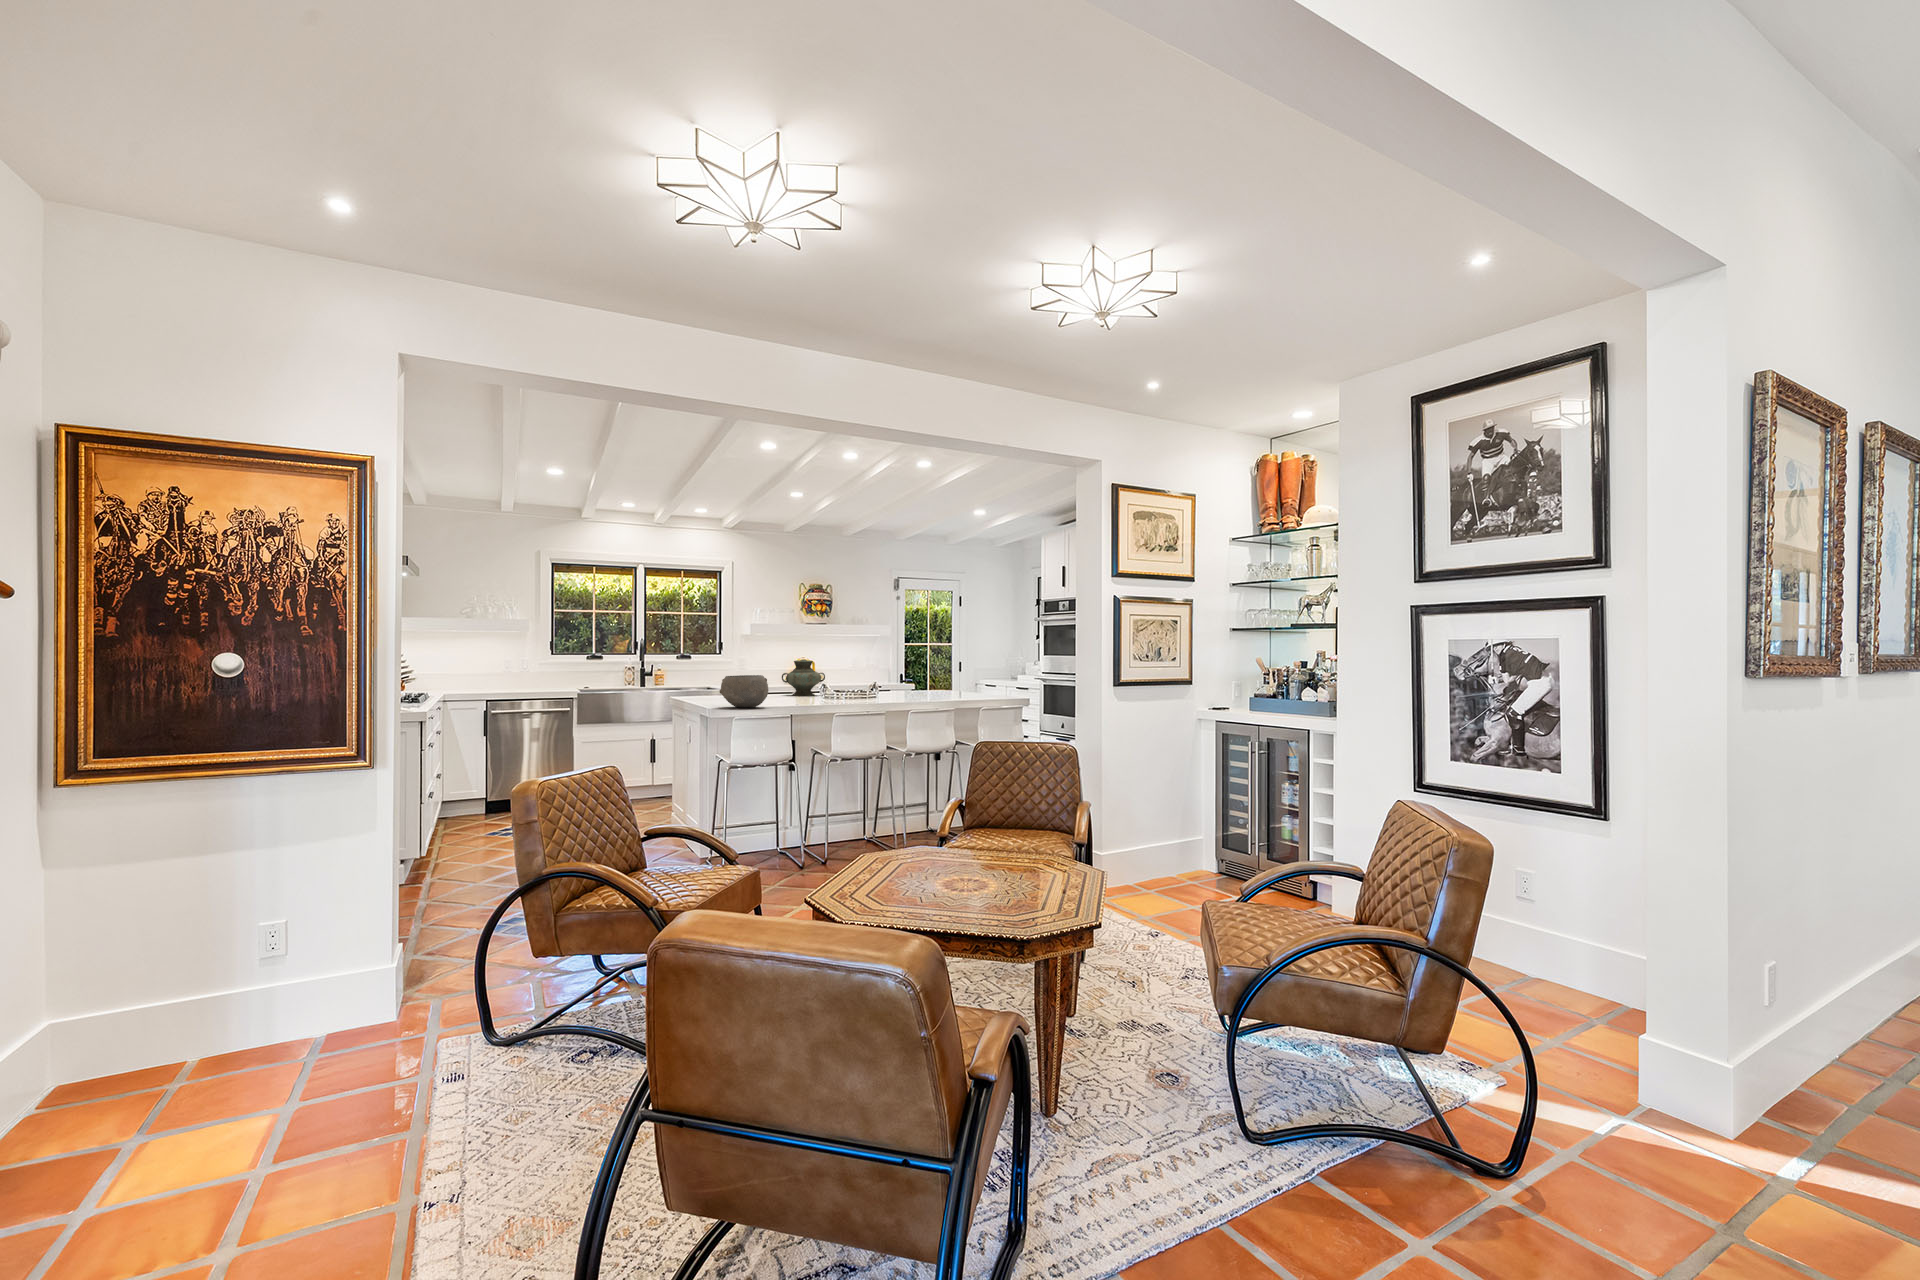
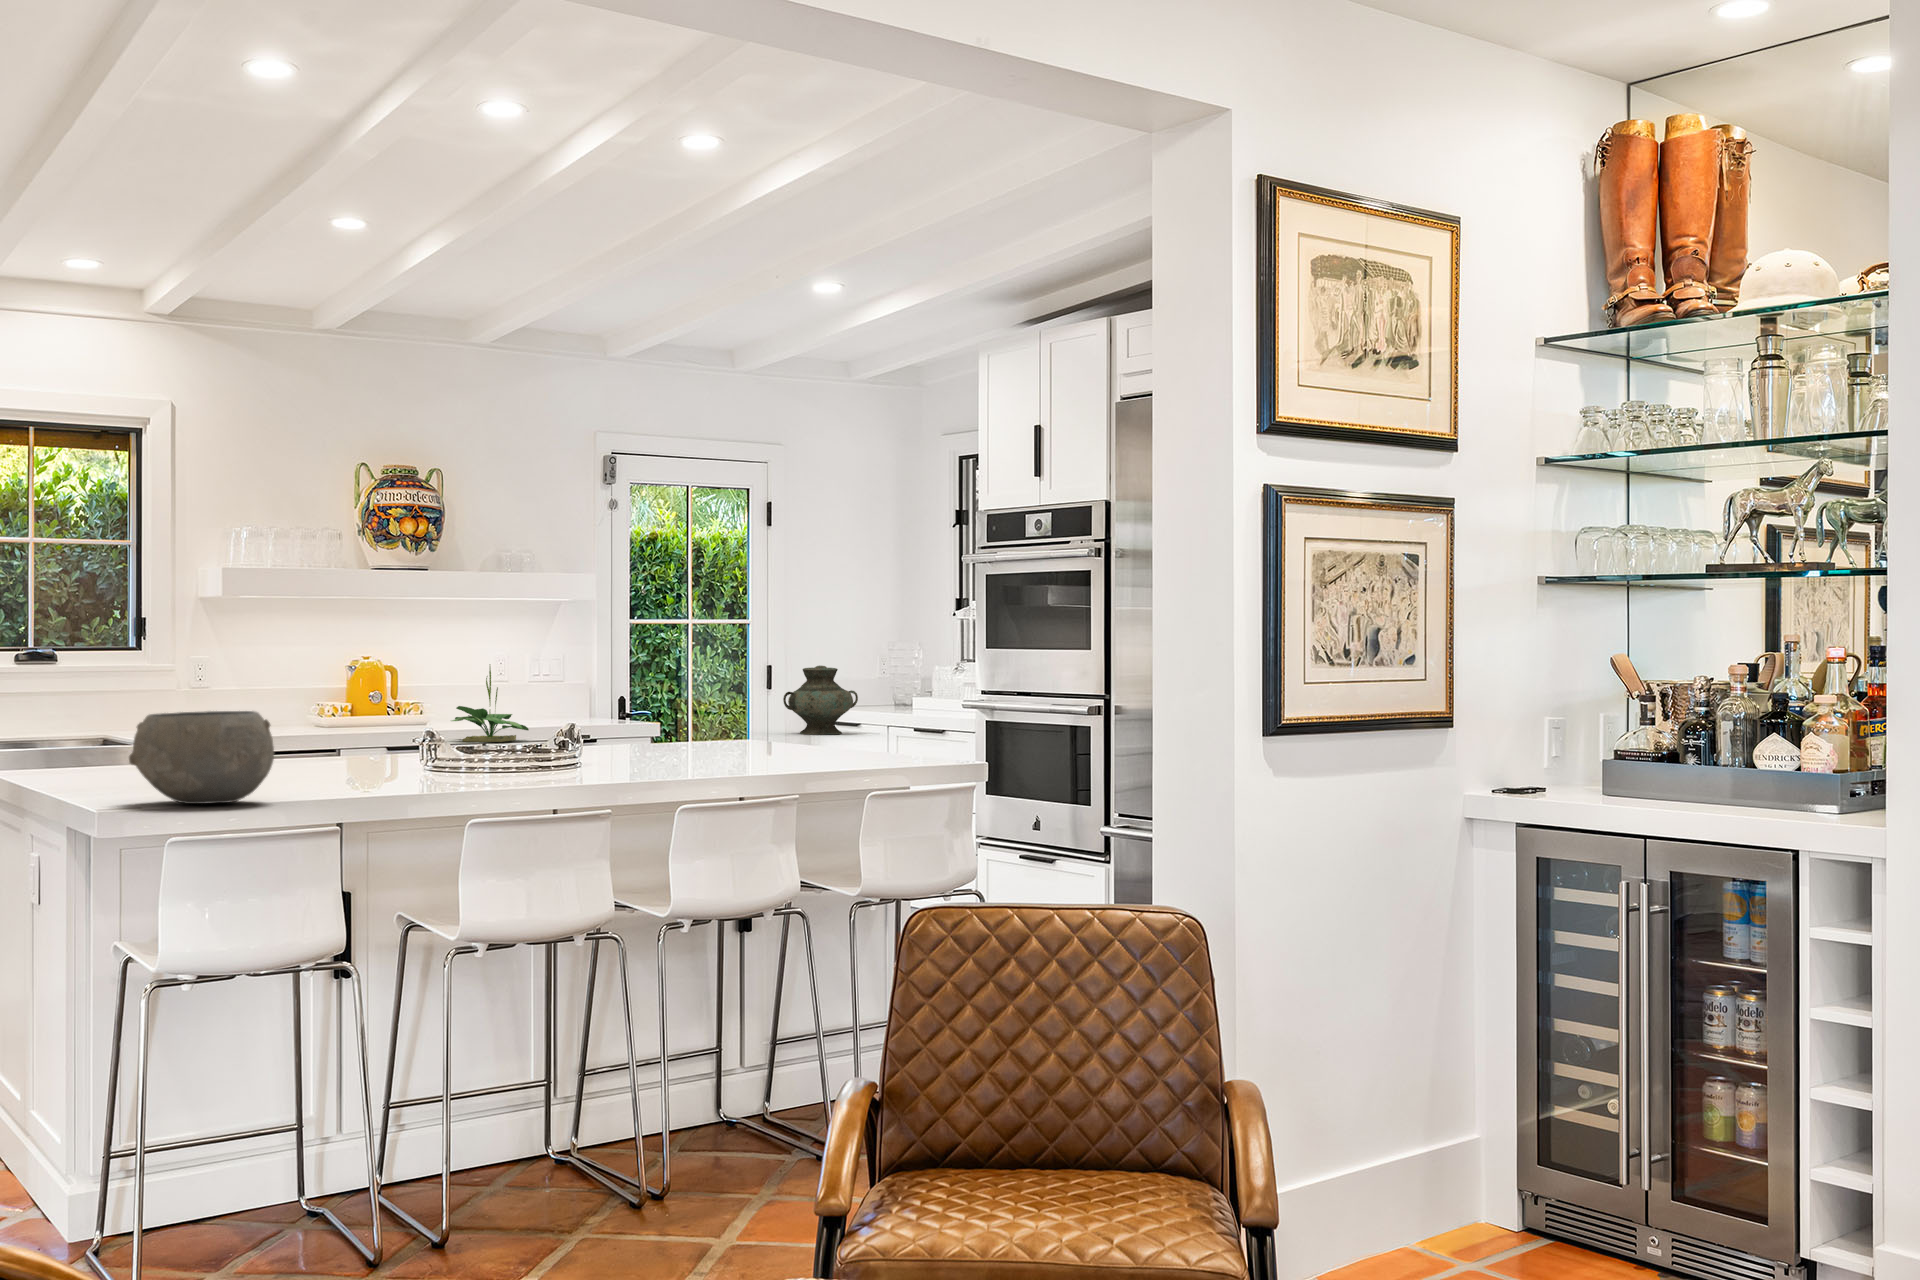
vase: present [782,659,825,696] -> present [783,666,858,735]
potted plant: none [833,659,864,690] -> present [452,667,529,742]

